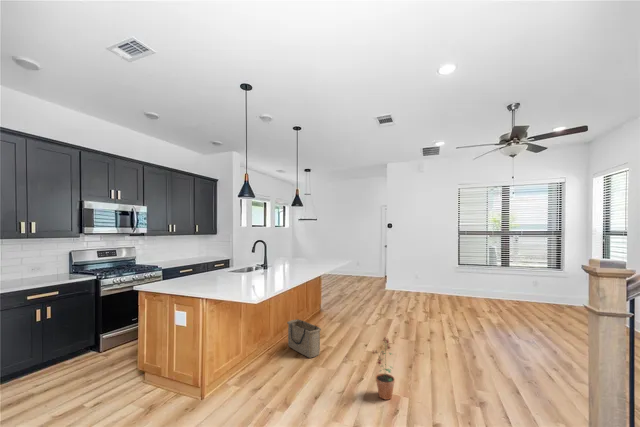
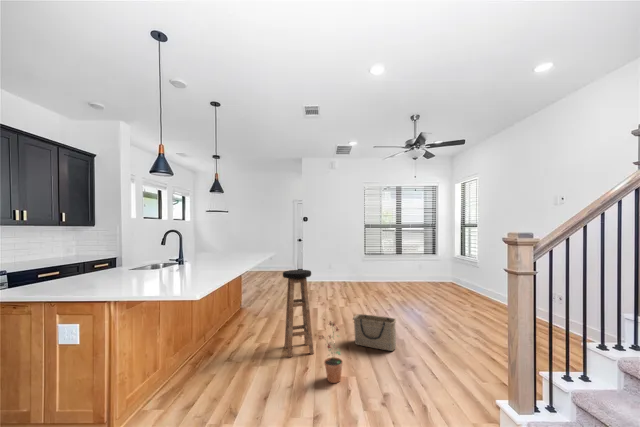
bar stool: none [346,280,374,366] -> present [283,270,314,357]
basket: present [287,319,321,358] -> present [353,314,396,351]

